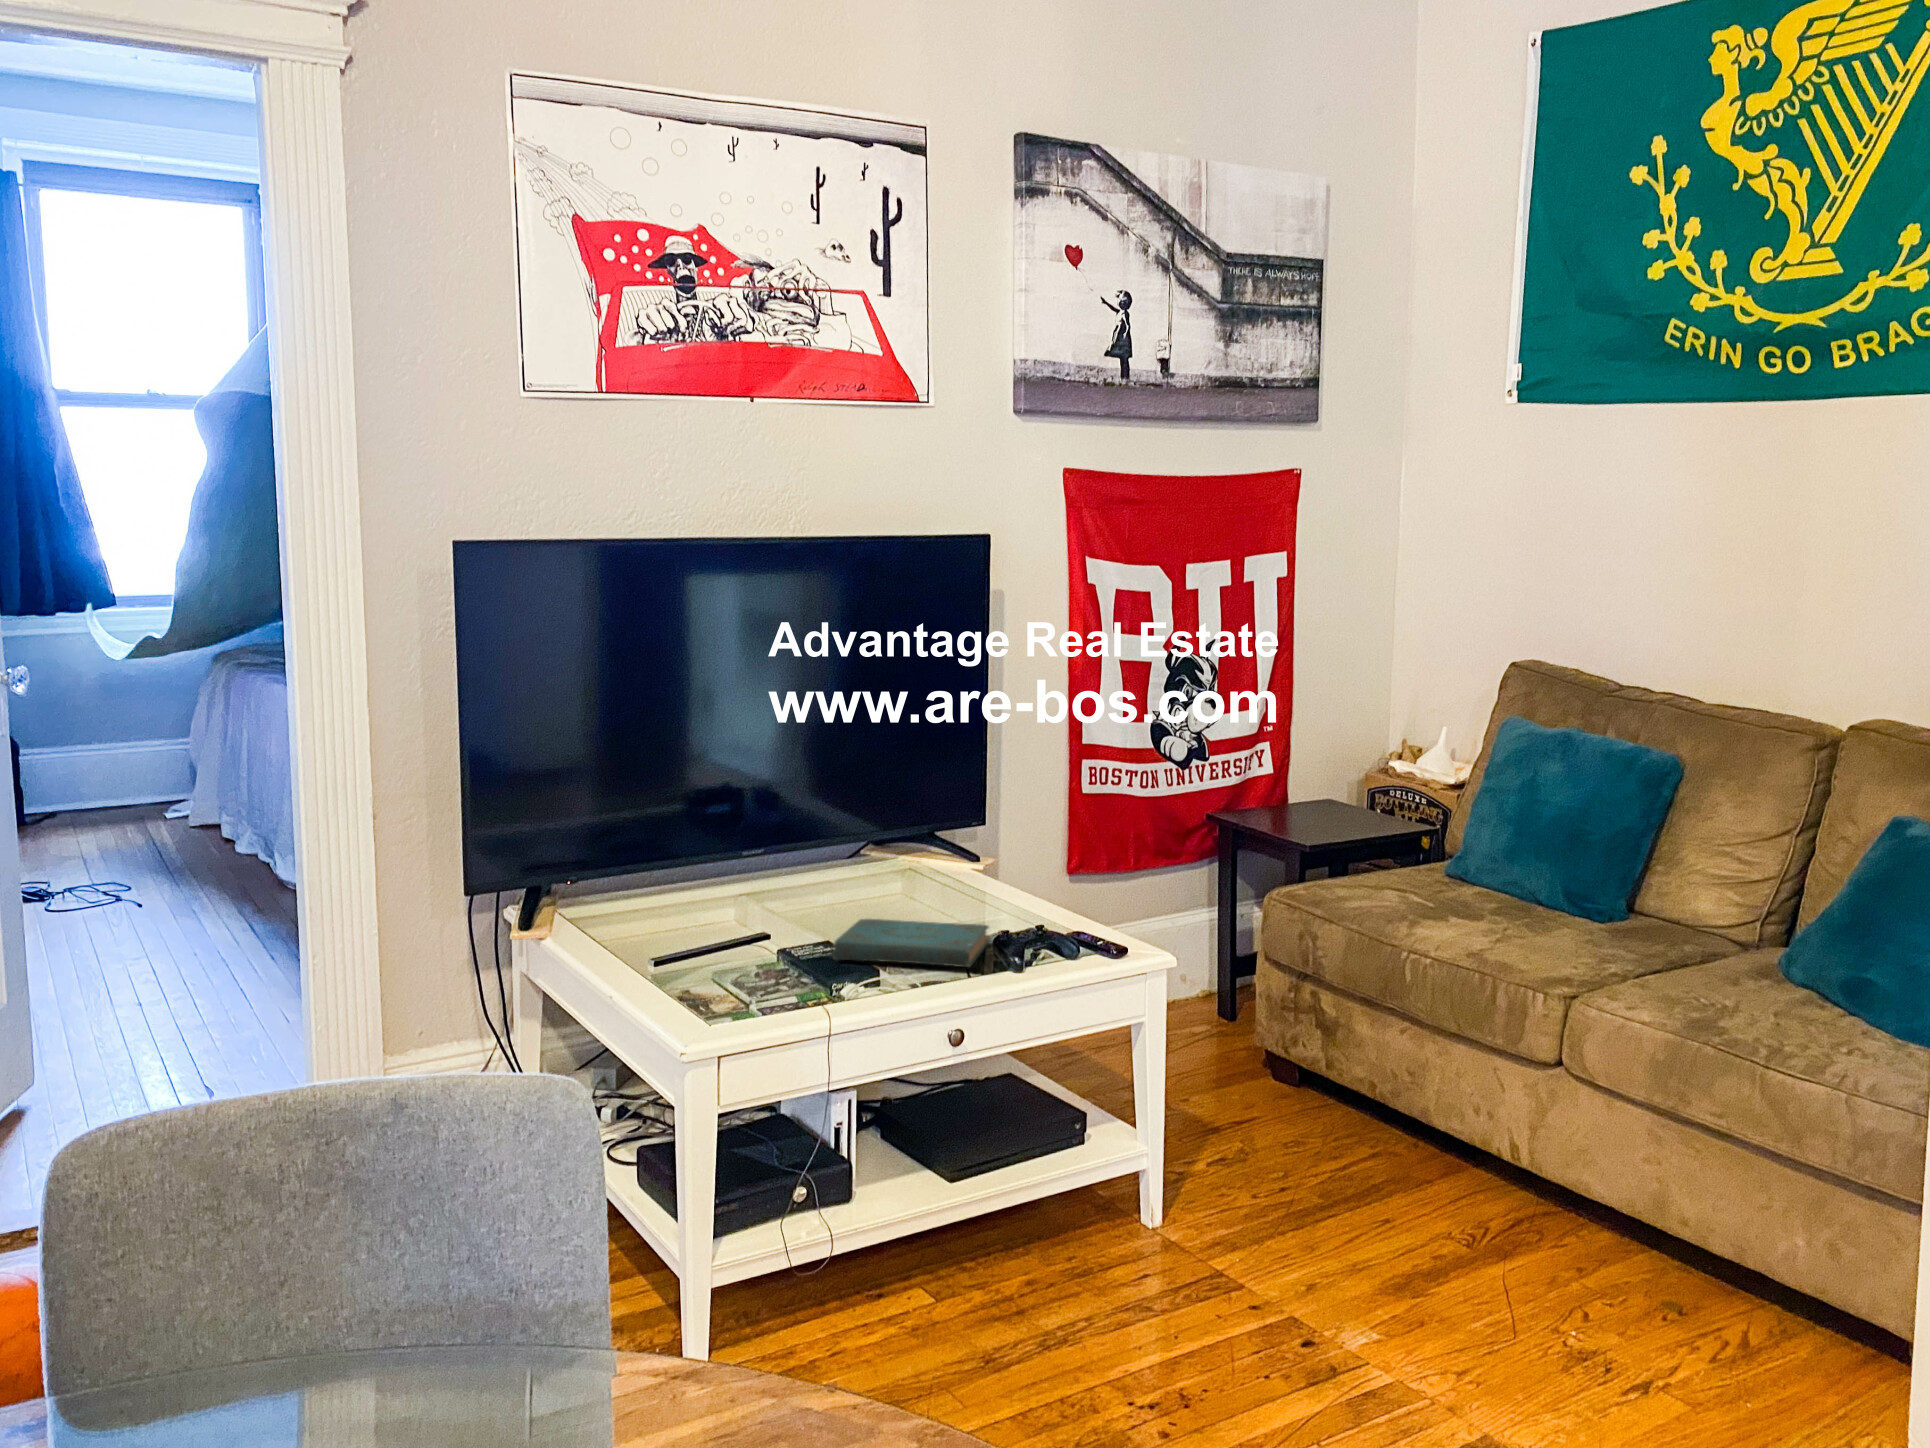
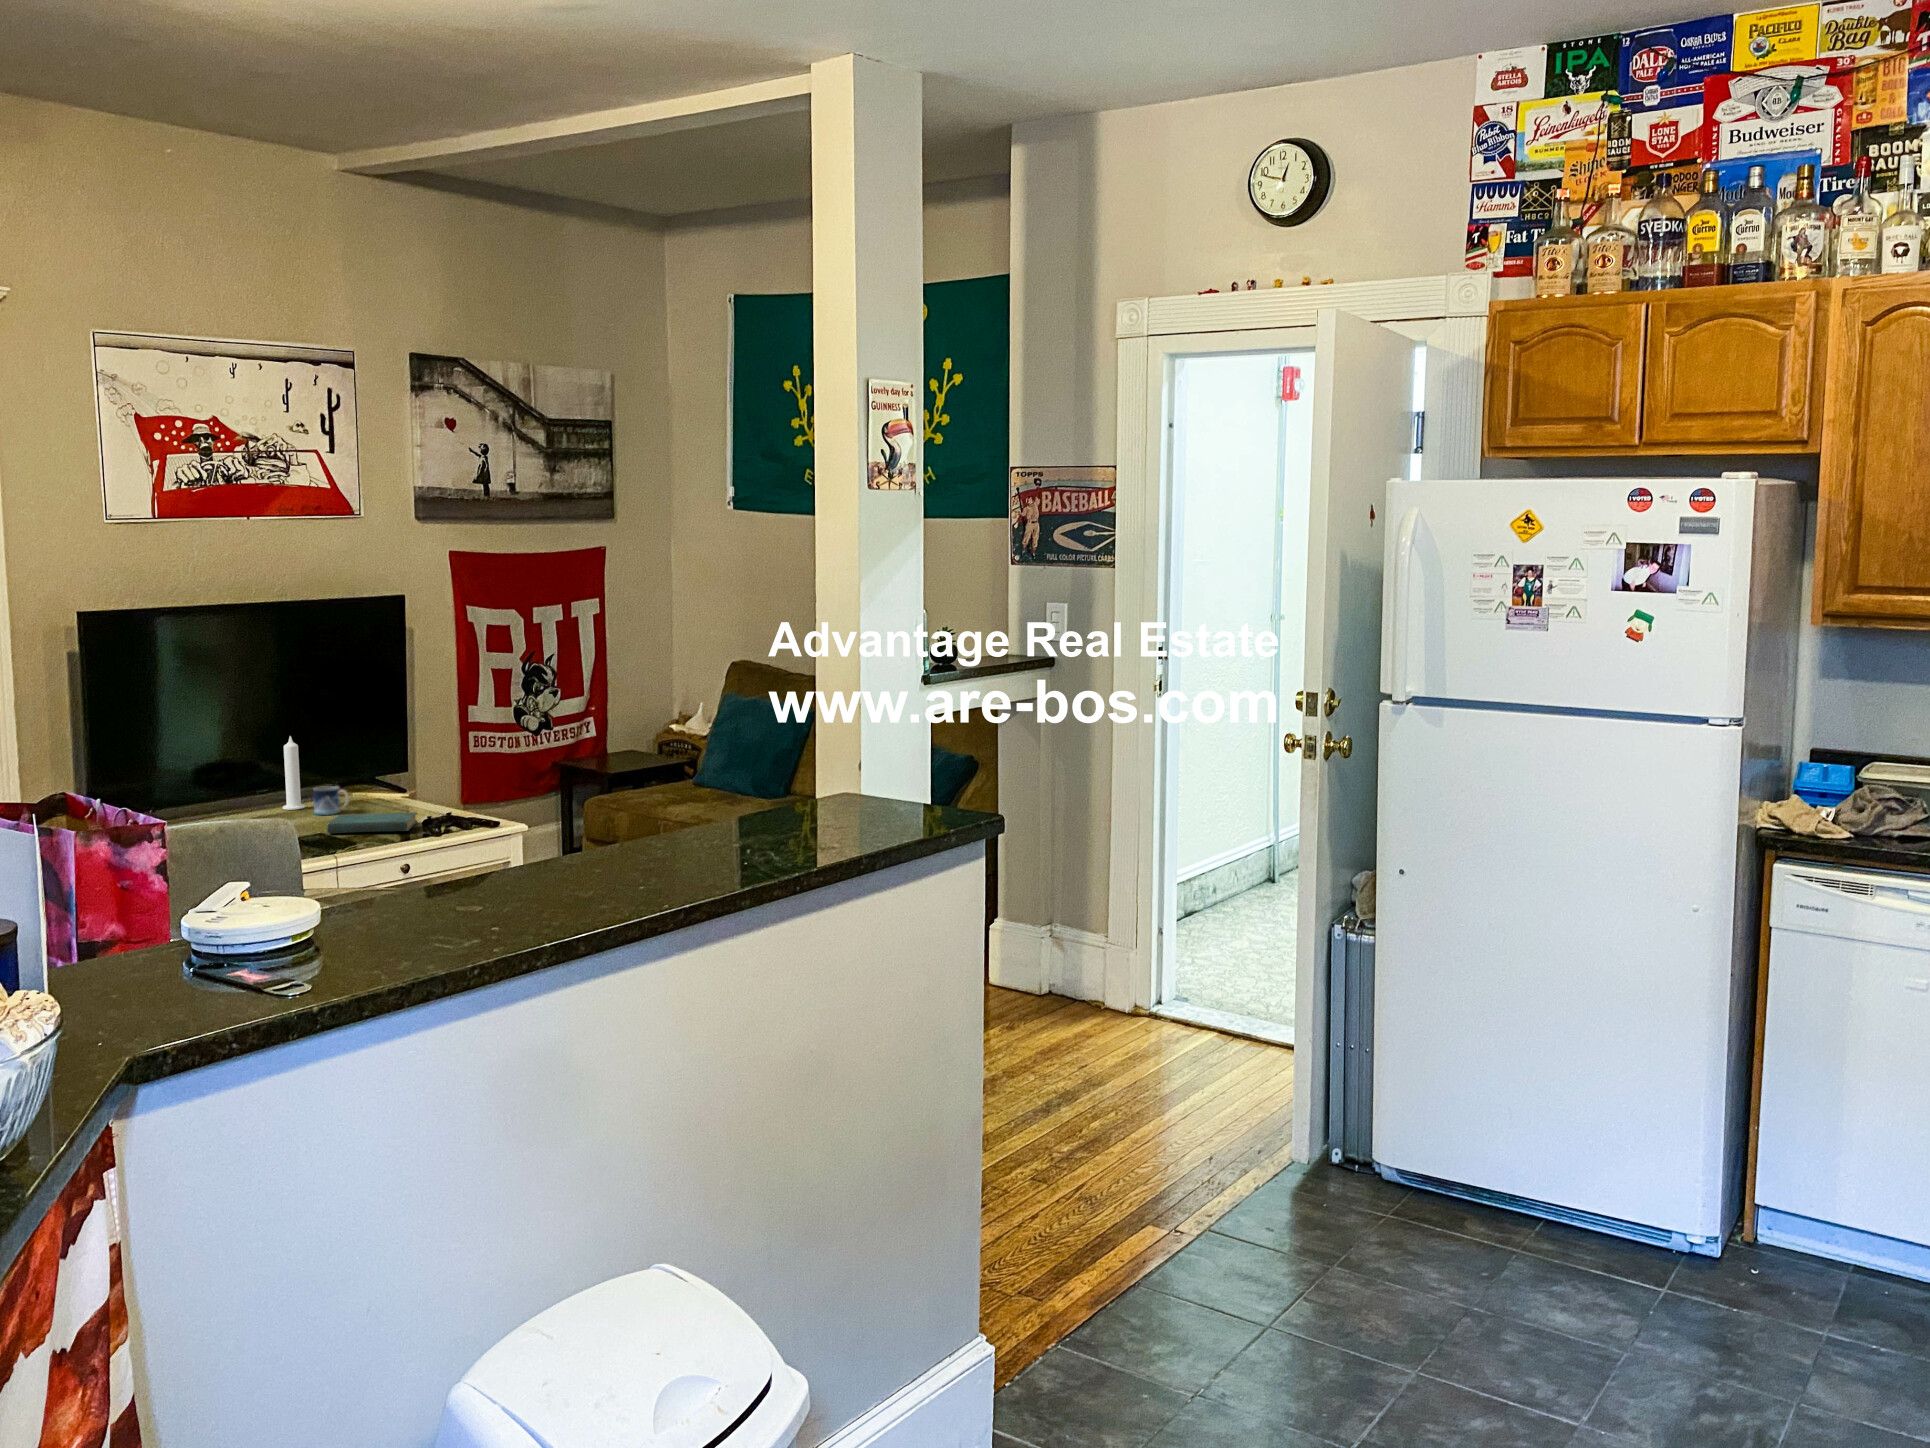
candle: none [781,767,816,891] -> present [283,736,305,810]
mug: none [825,857,882,909] -> present [313,786,349,815]

